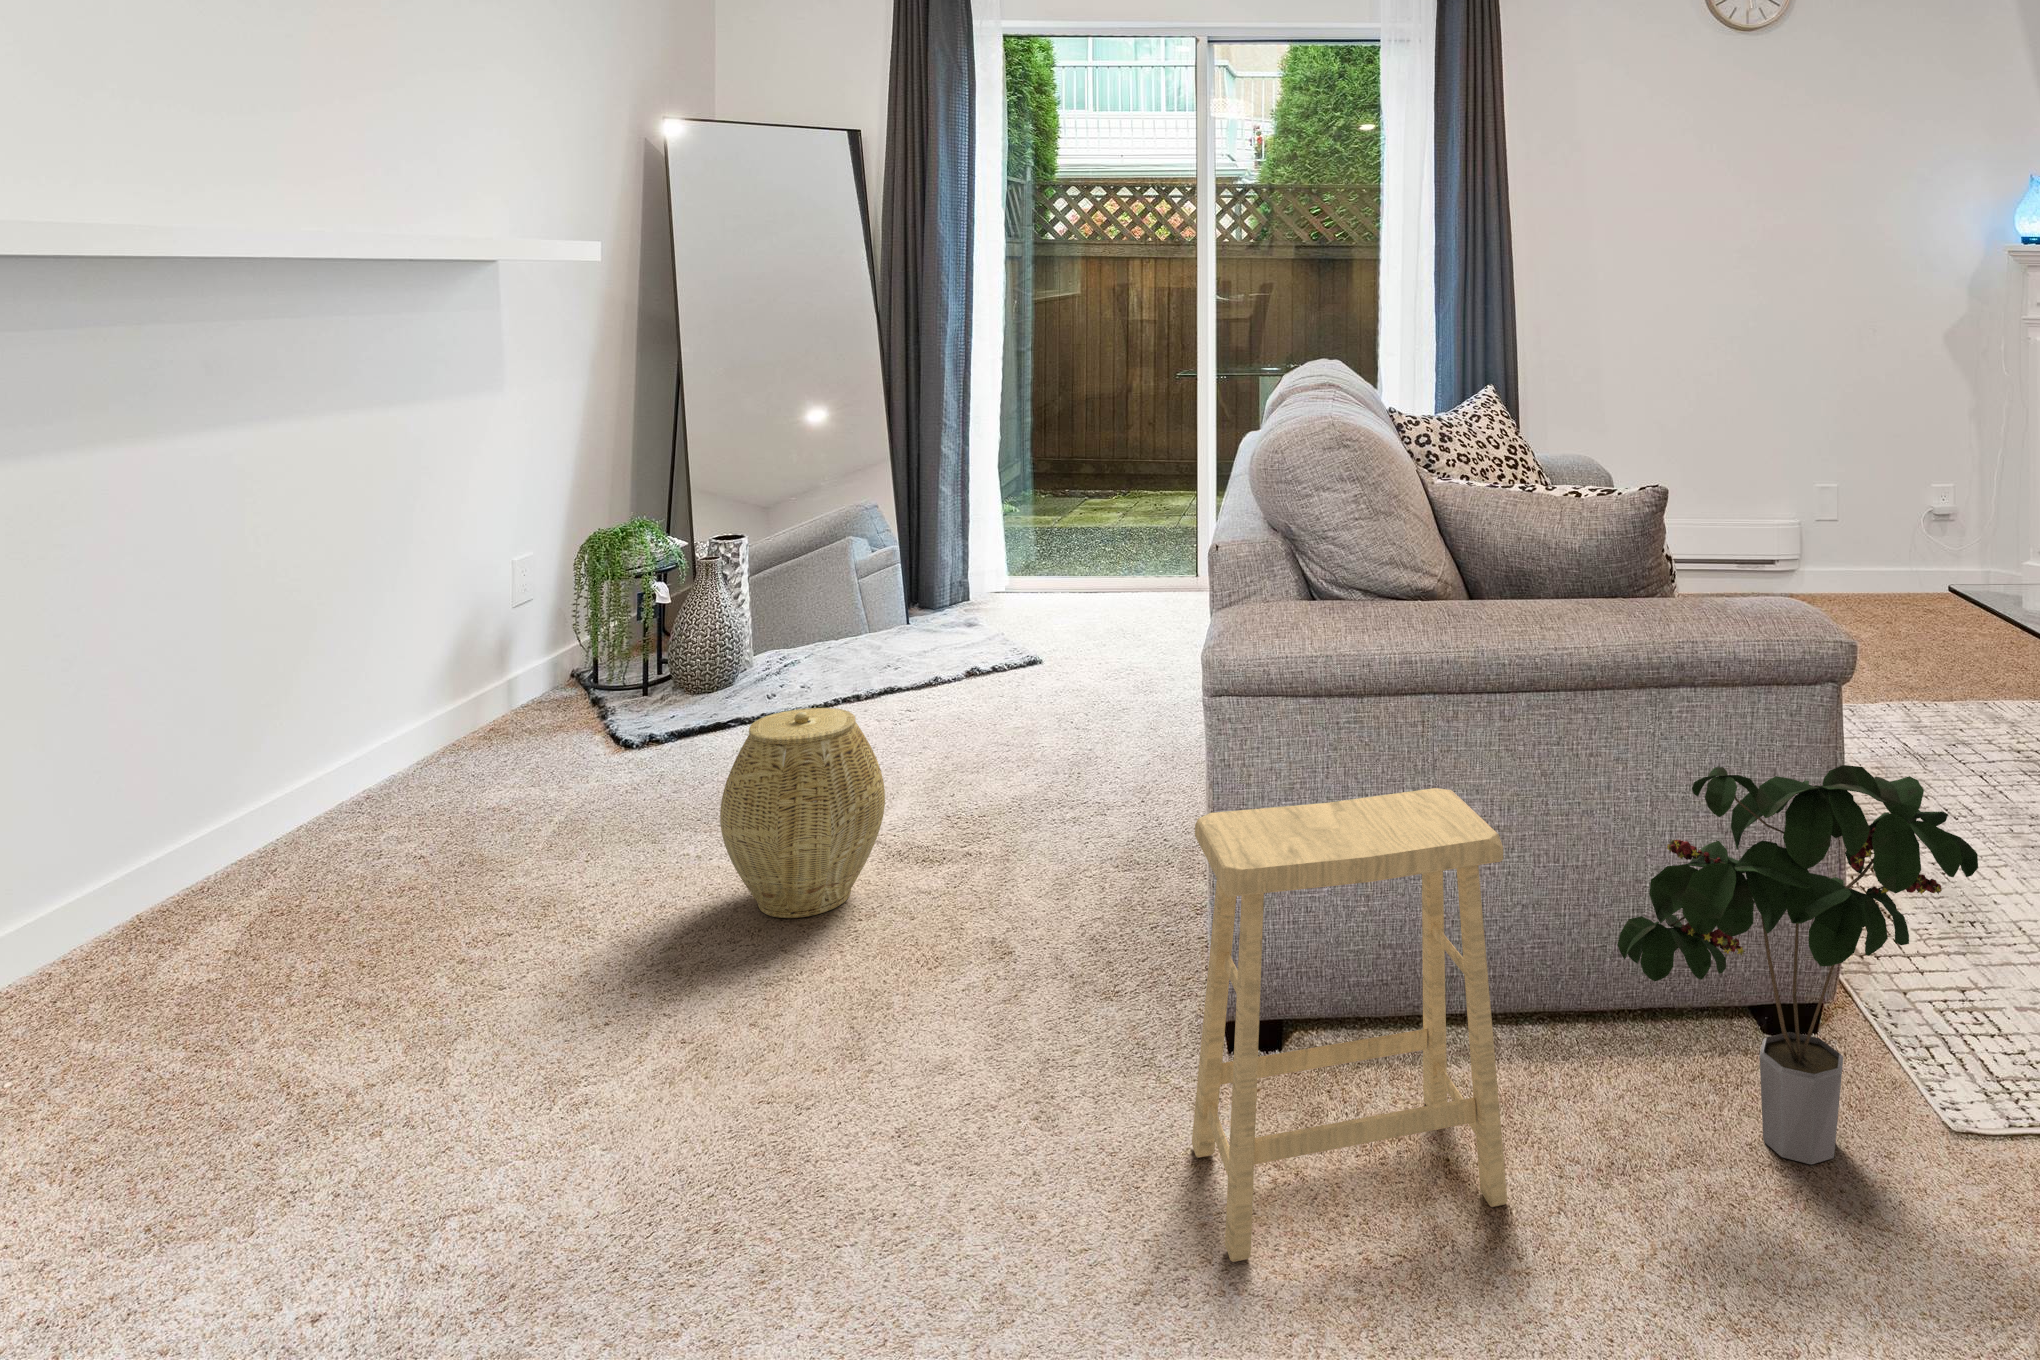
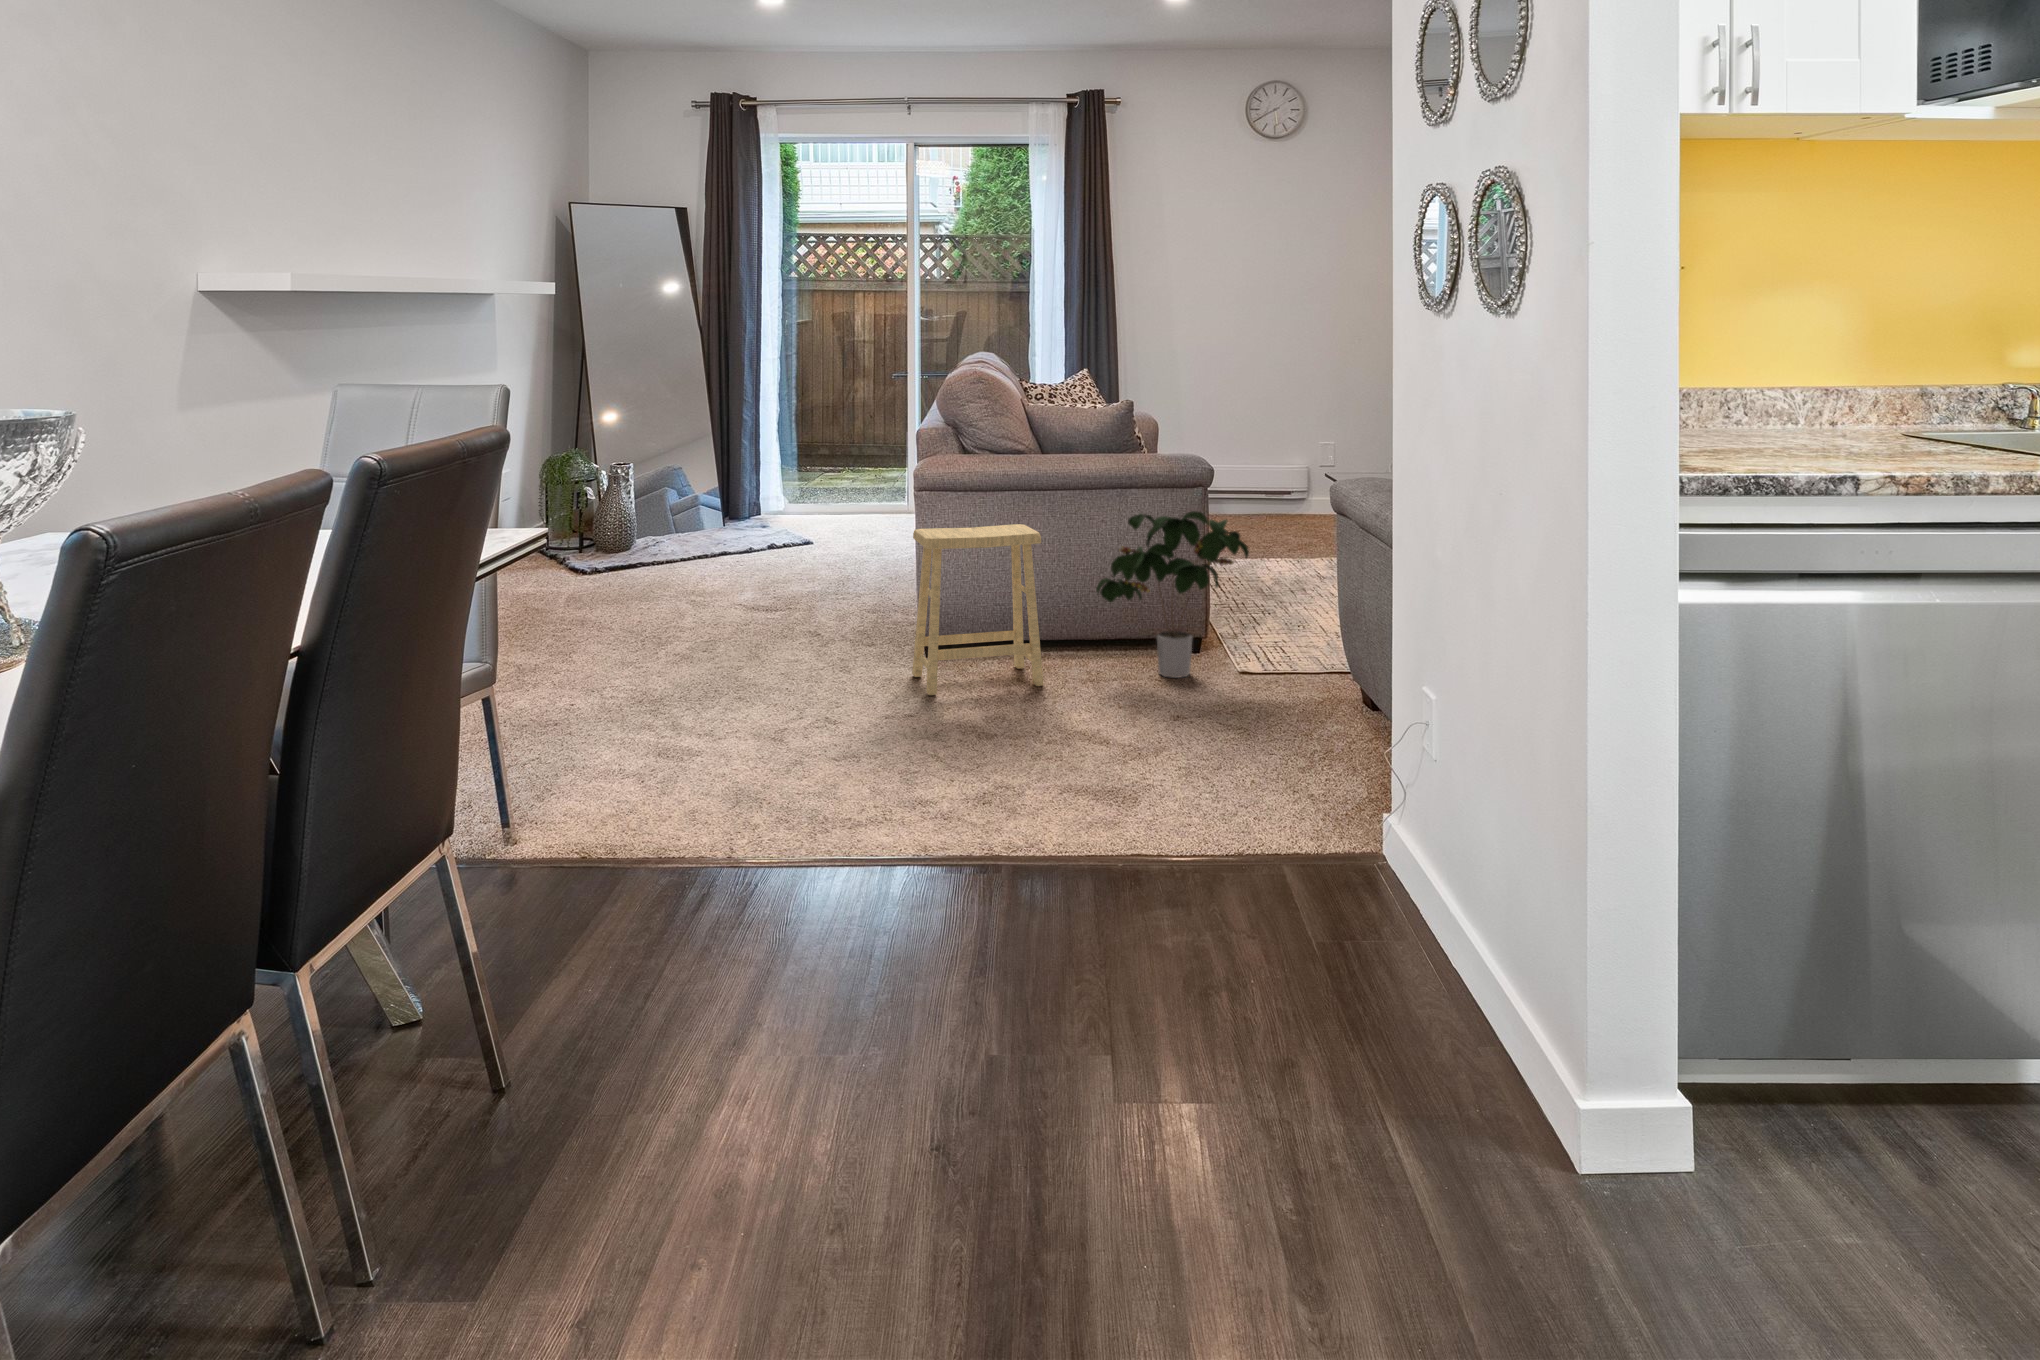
woven basket: present [720,708,885,918] -> none [672,524,752,625]

